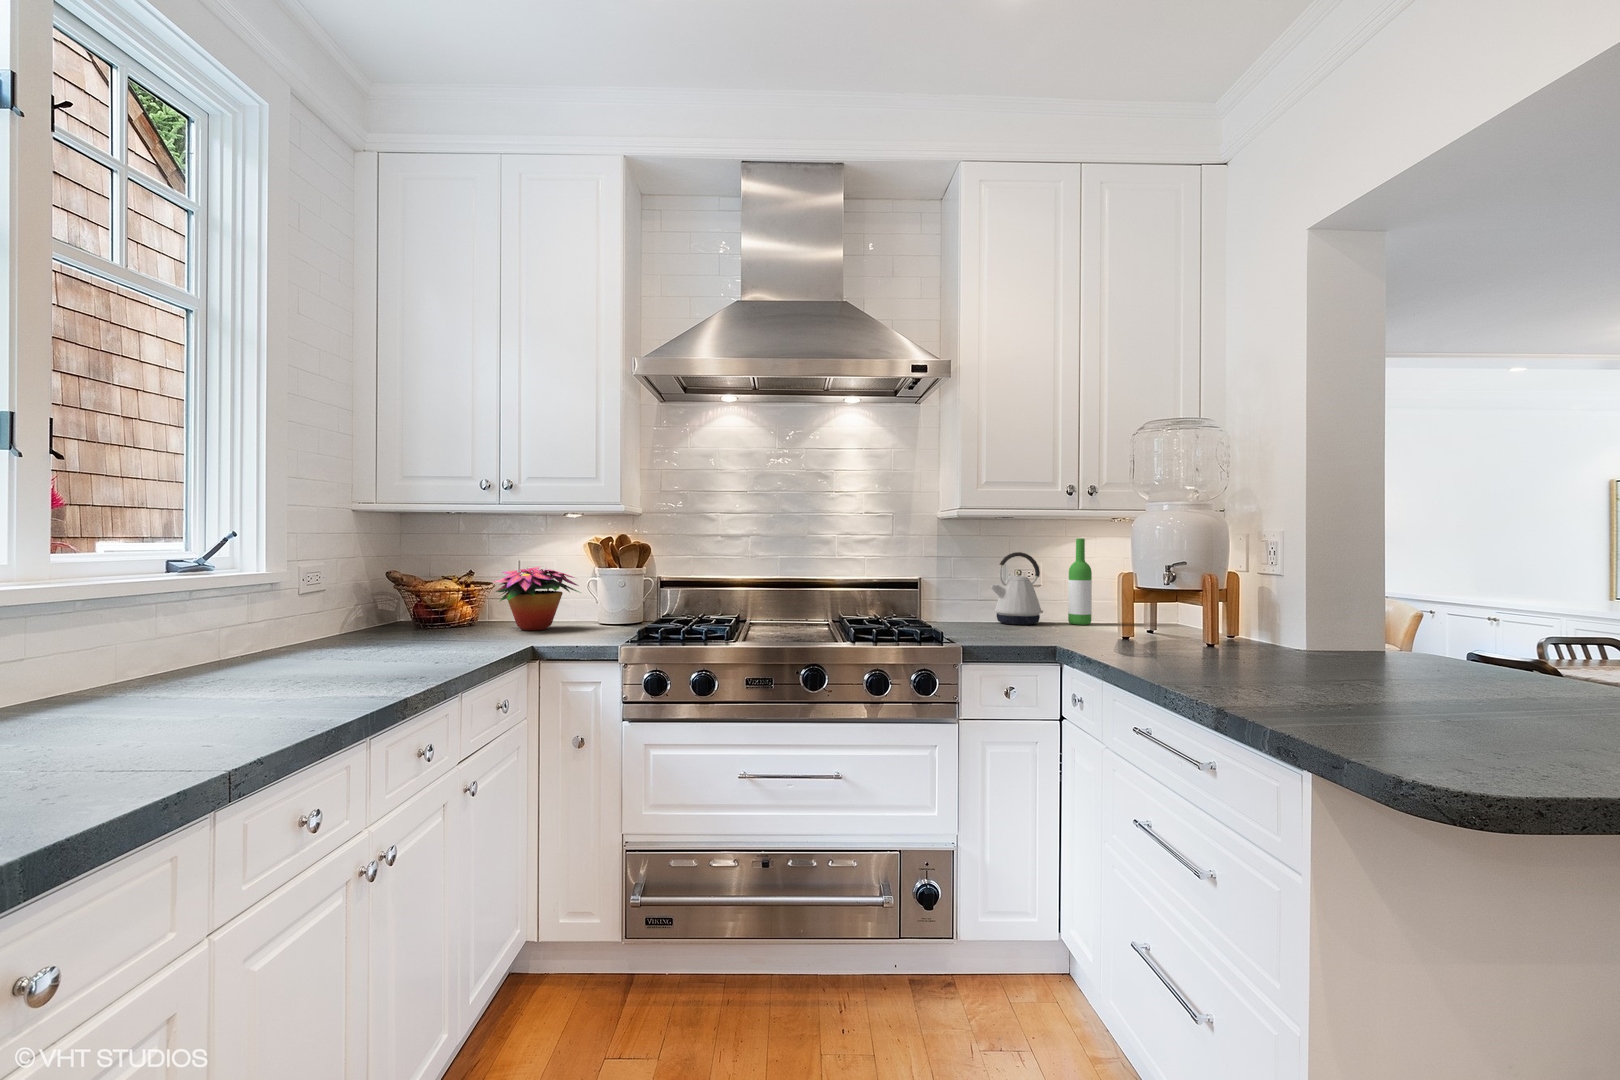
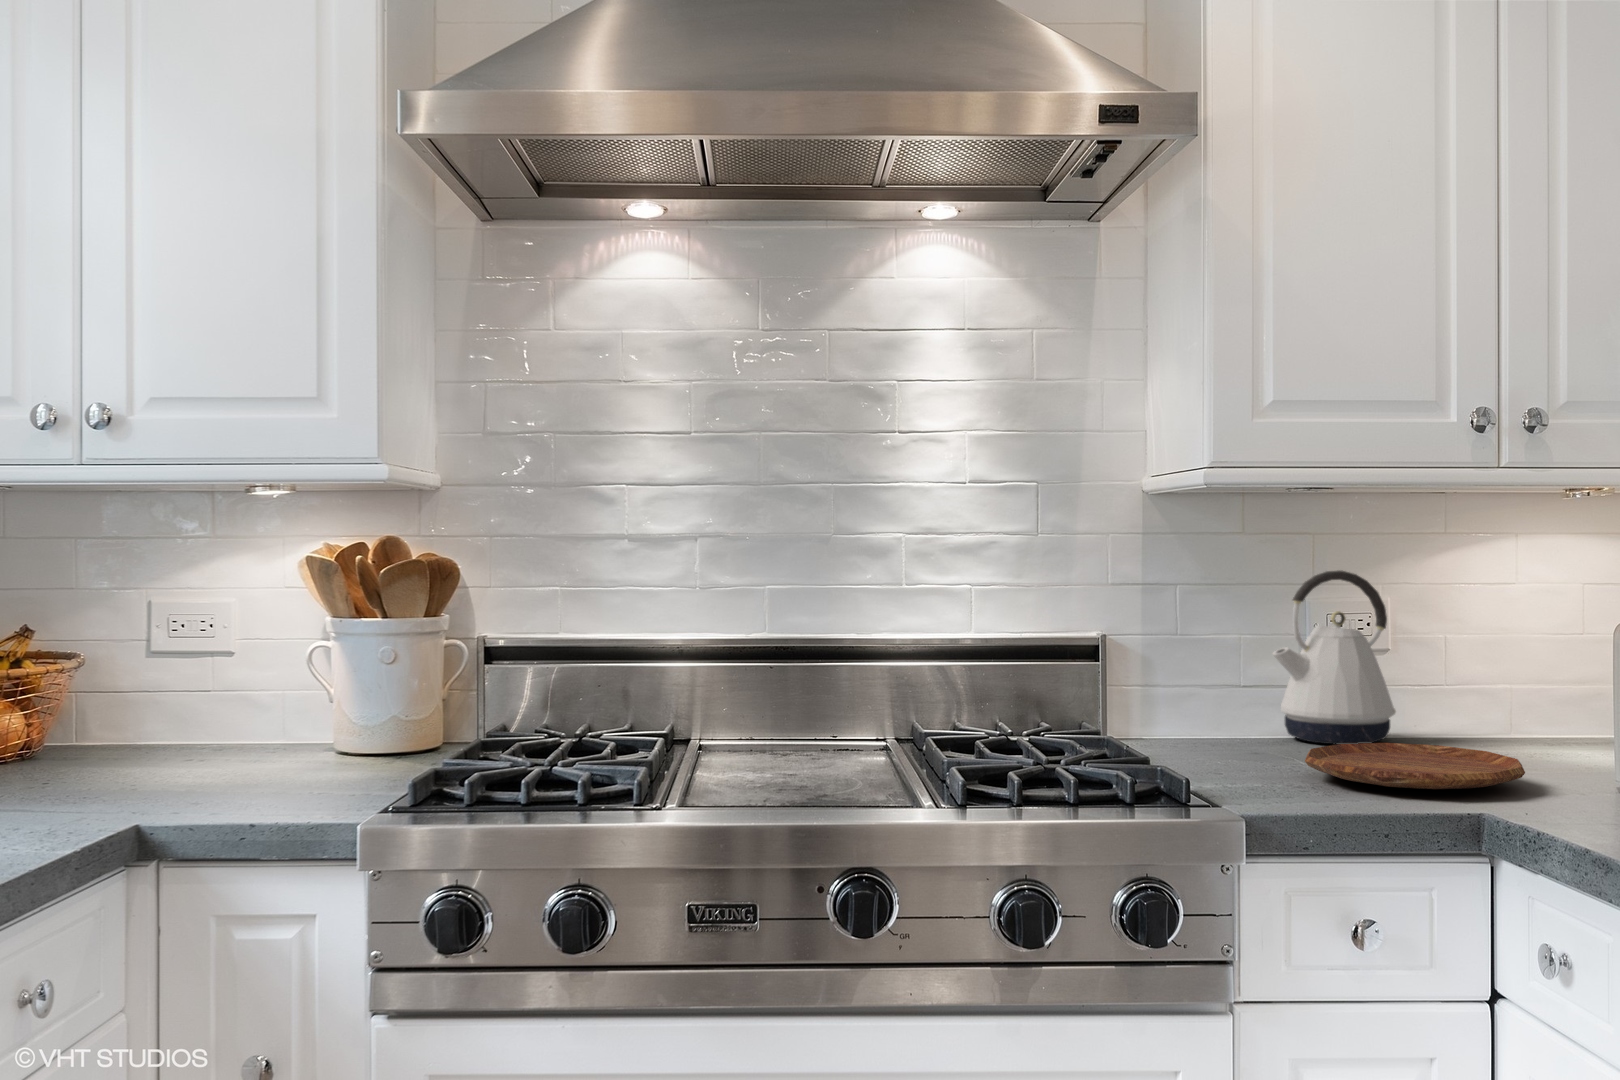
wine bottle: present [1068,538,1092,625] -> none [1457,537,1515,743]
flower arrangement: present [494,567,580,630] -> none [55,613,298,772]
tray: none [993,622,1078,637] -> present [1305,743,1525,789]

